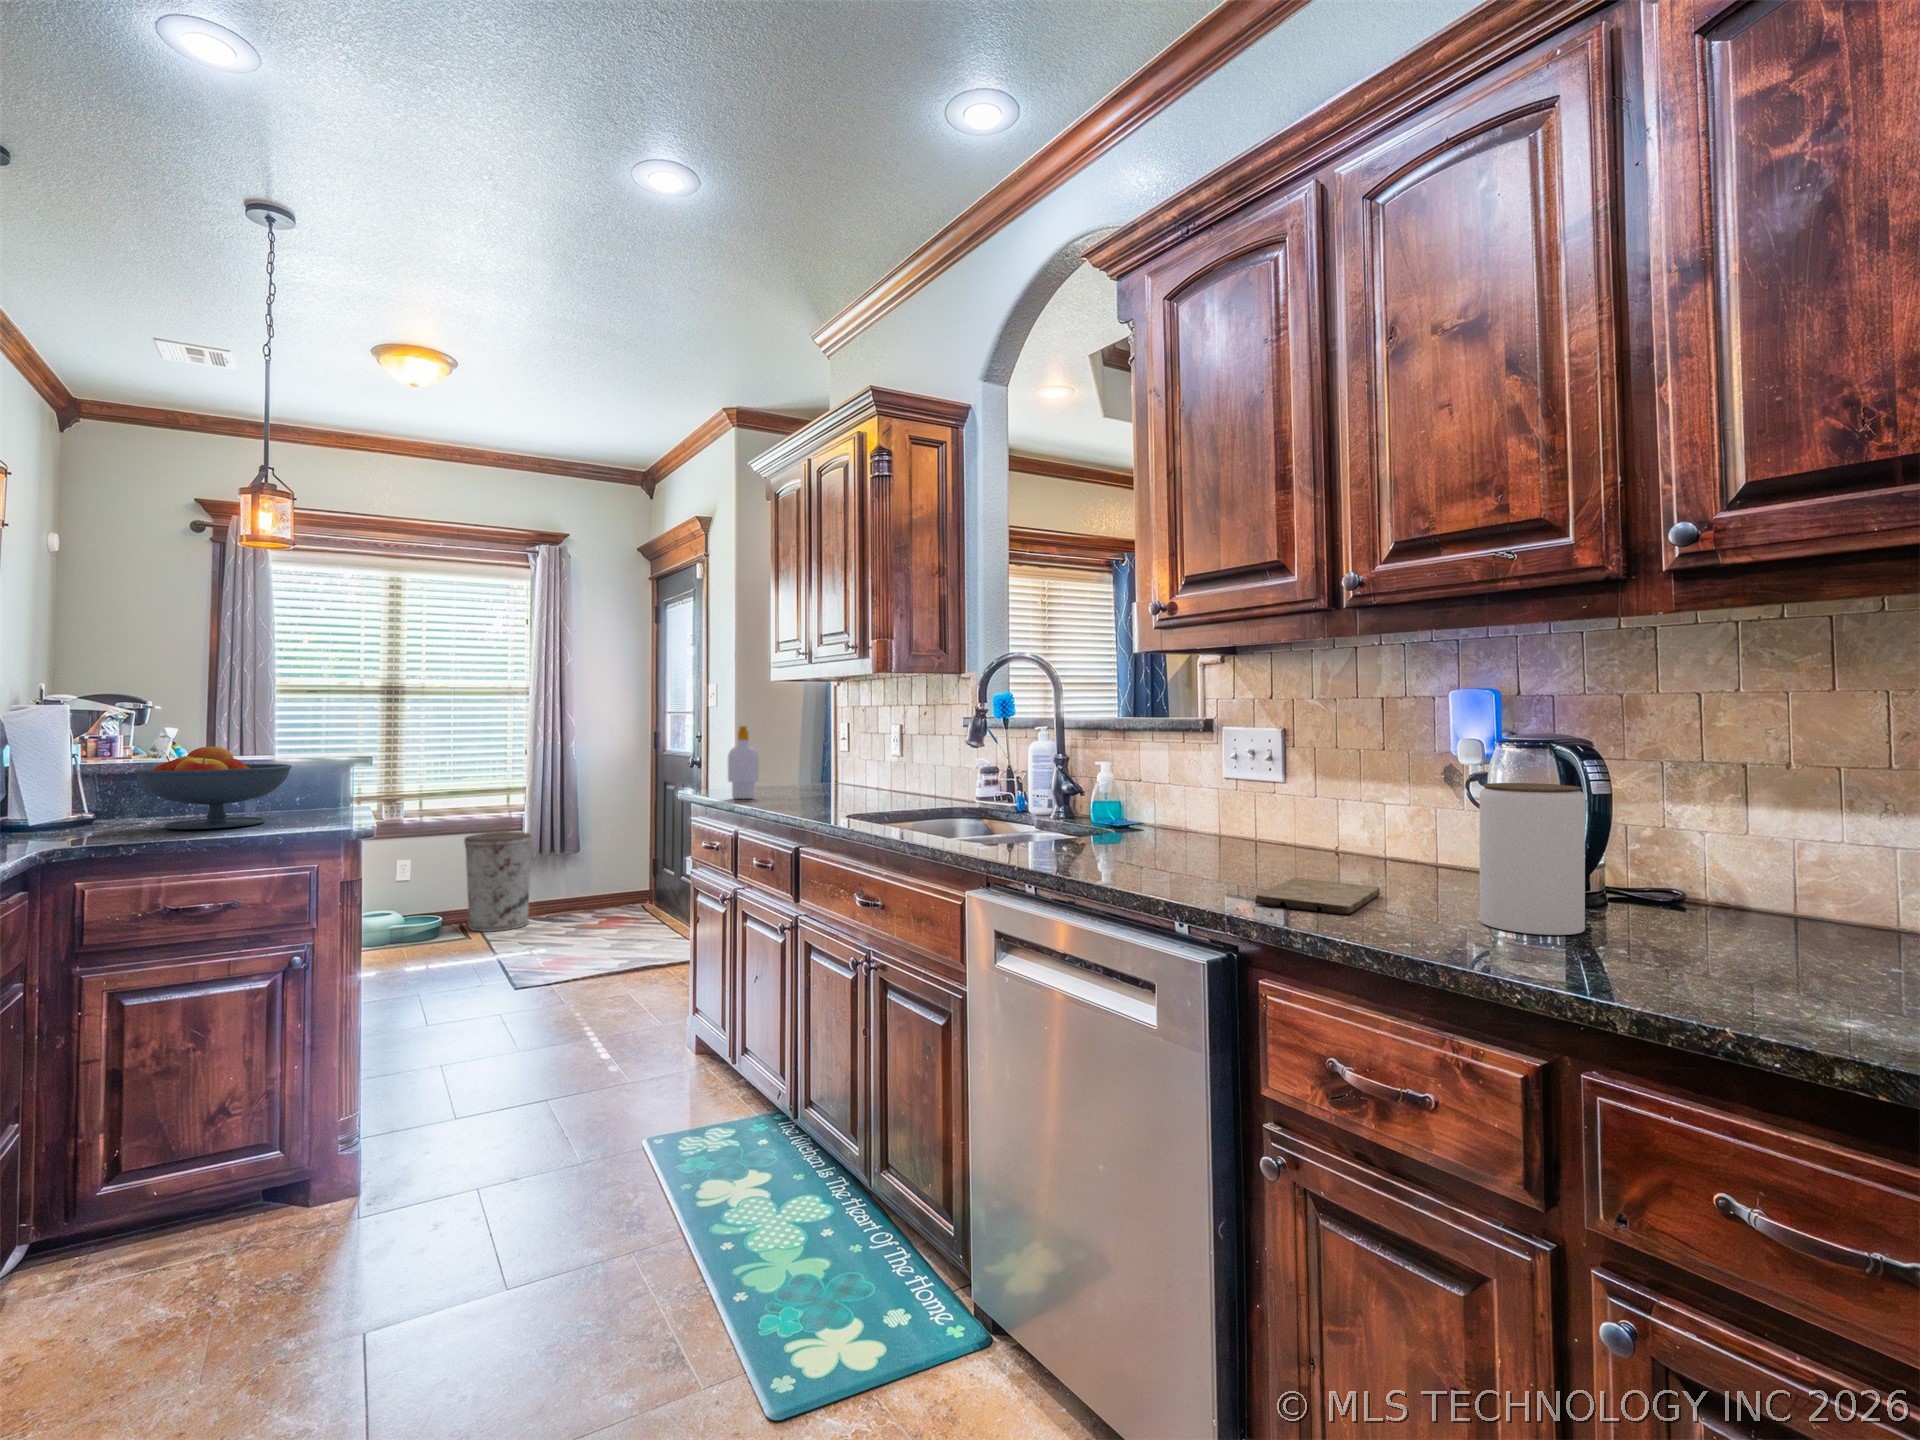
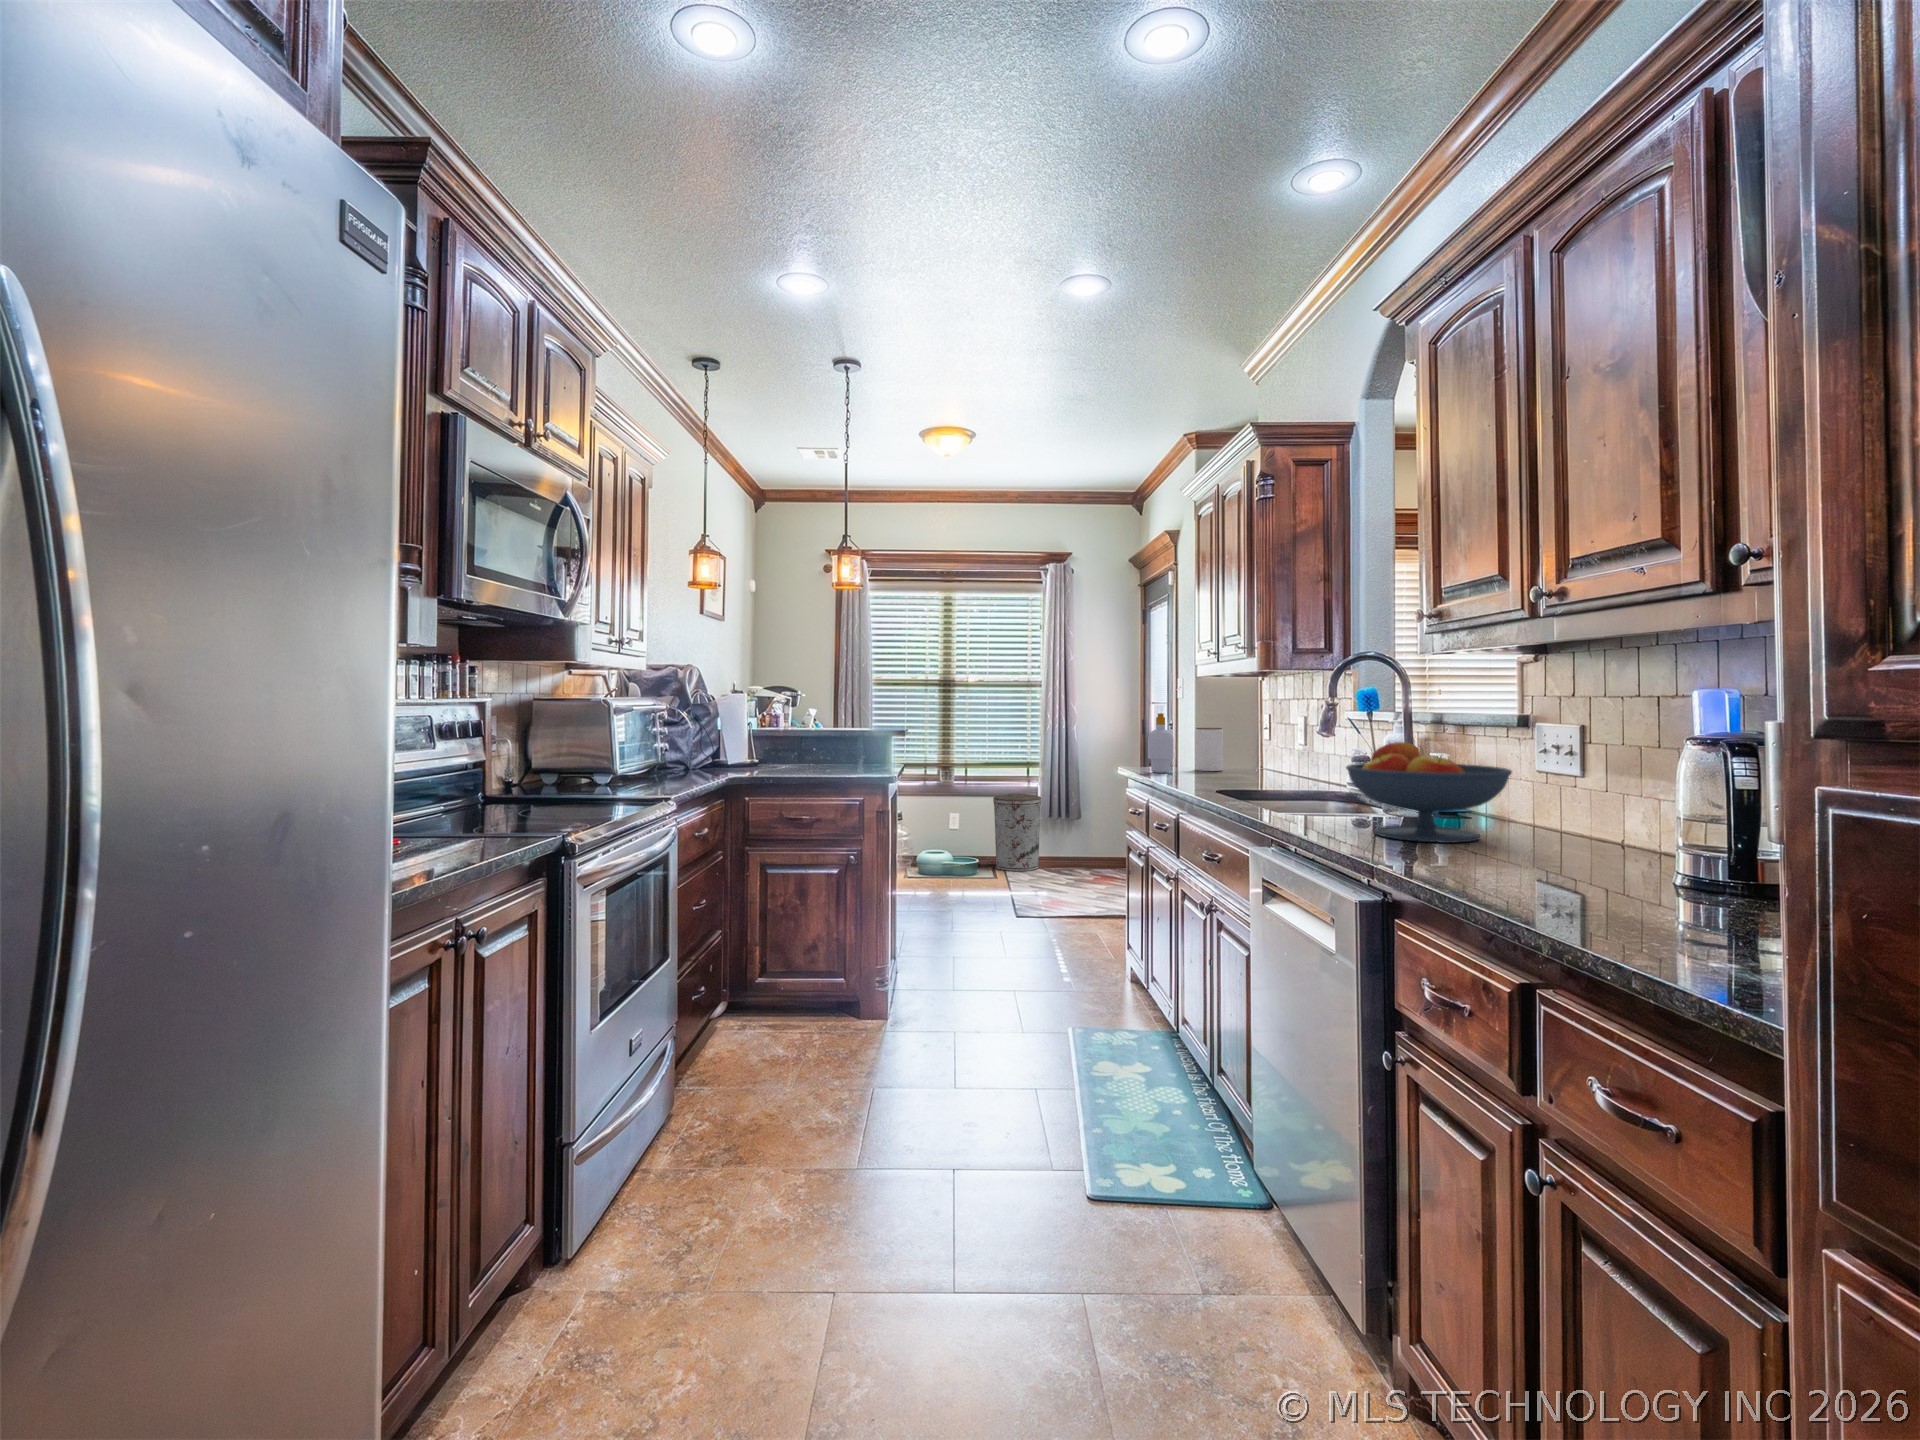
fruit bowl: present [134,746,292,829] -> present [1346,742,1512,843]
jar: present [1480,783,1585,935] -> present [1195,728,1223,771]
cutting board: present [1255,878,1380,914] -> none [1428,853,1570,880]

